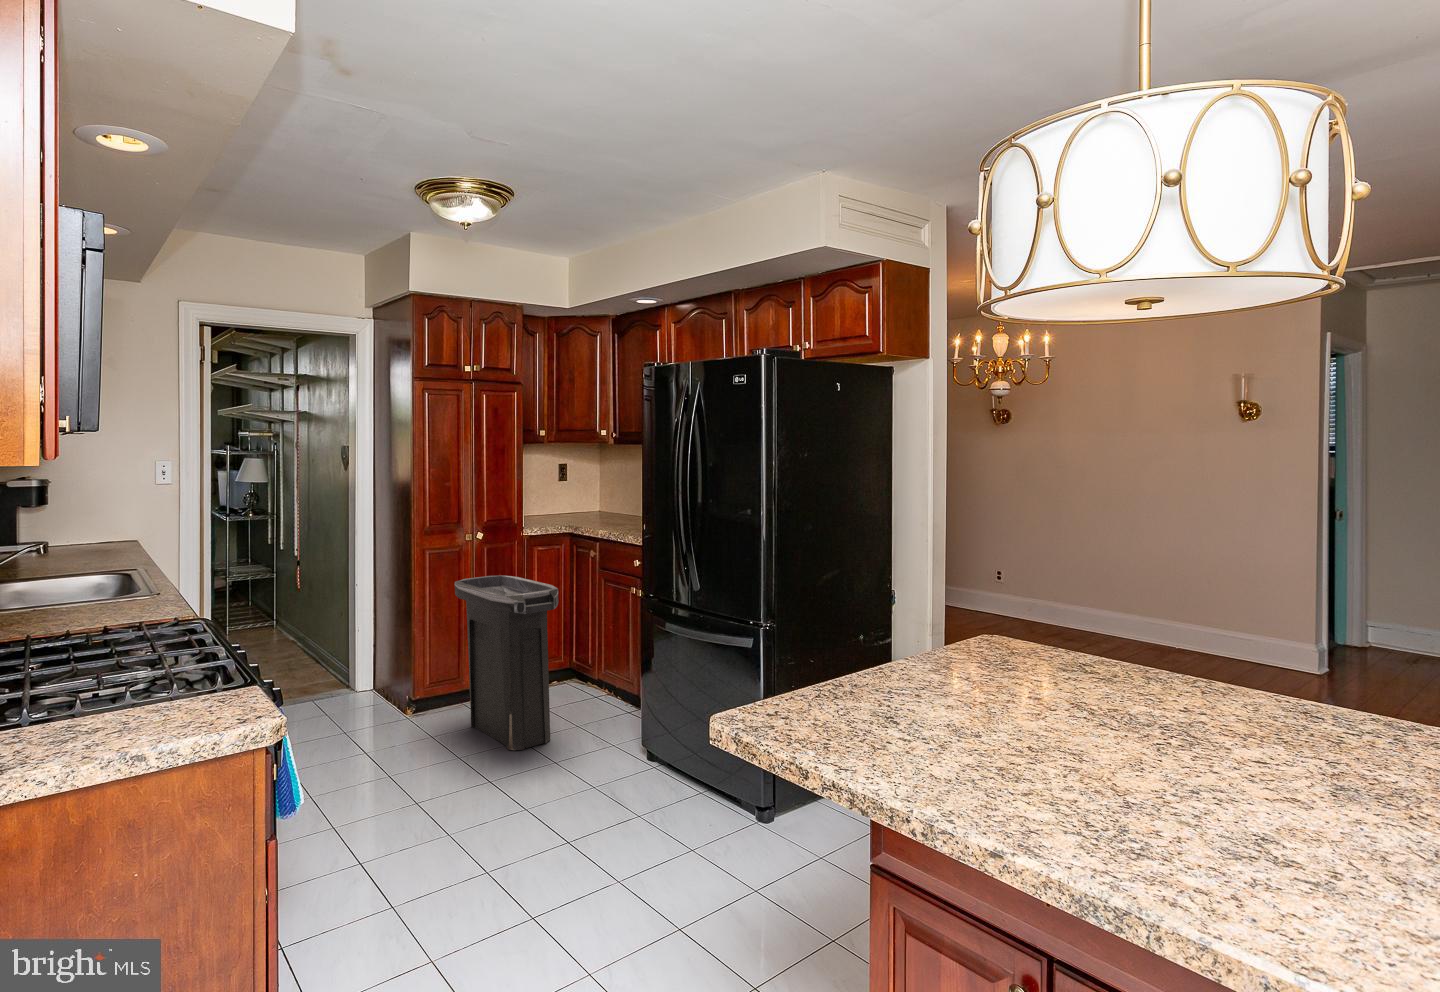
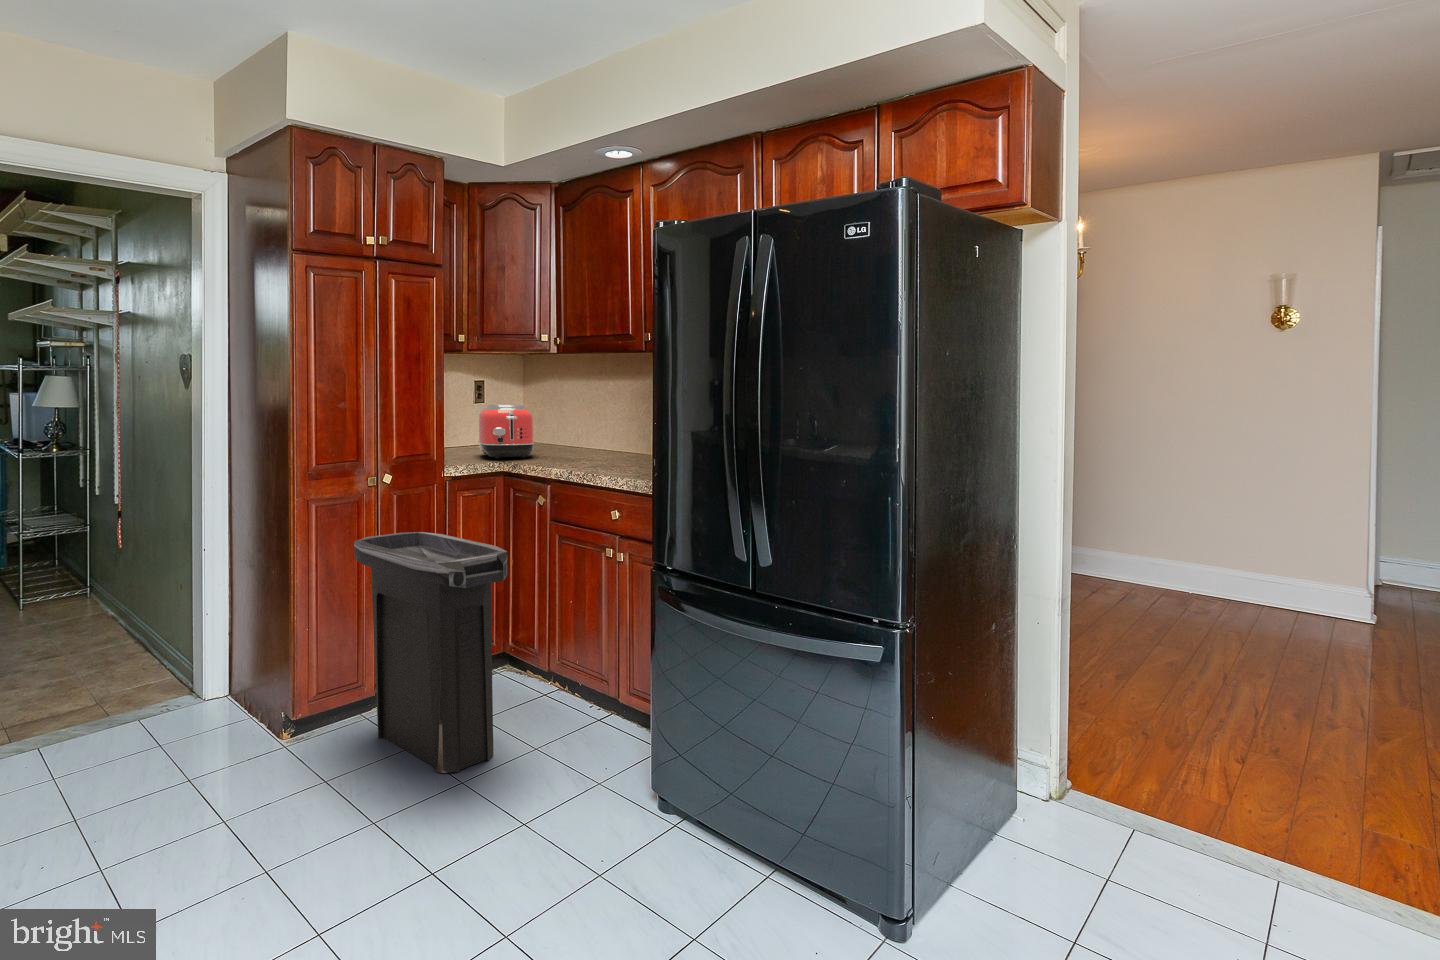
toaster: none [553,477,594,519] -> present [478,404,534,459]

